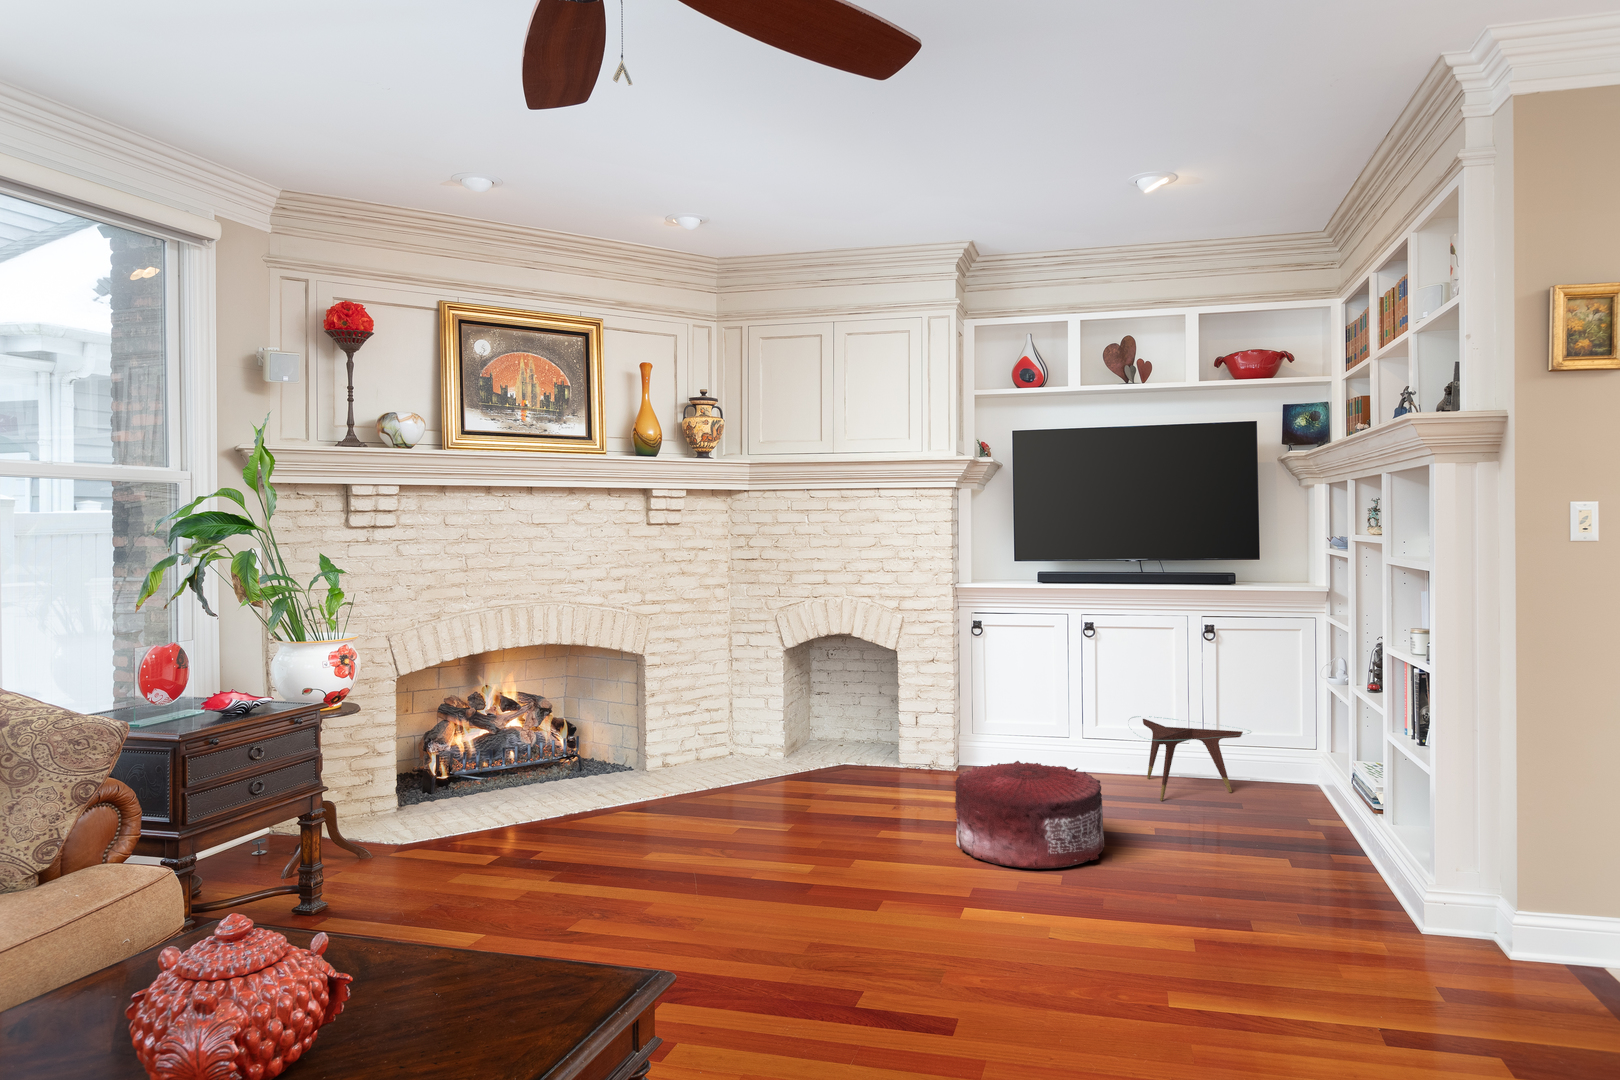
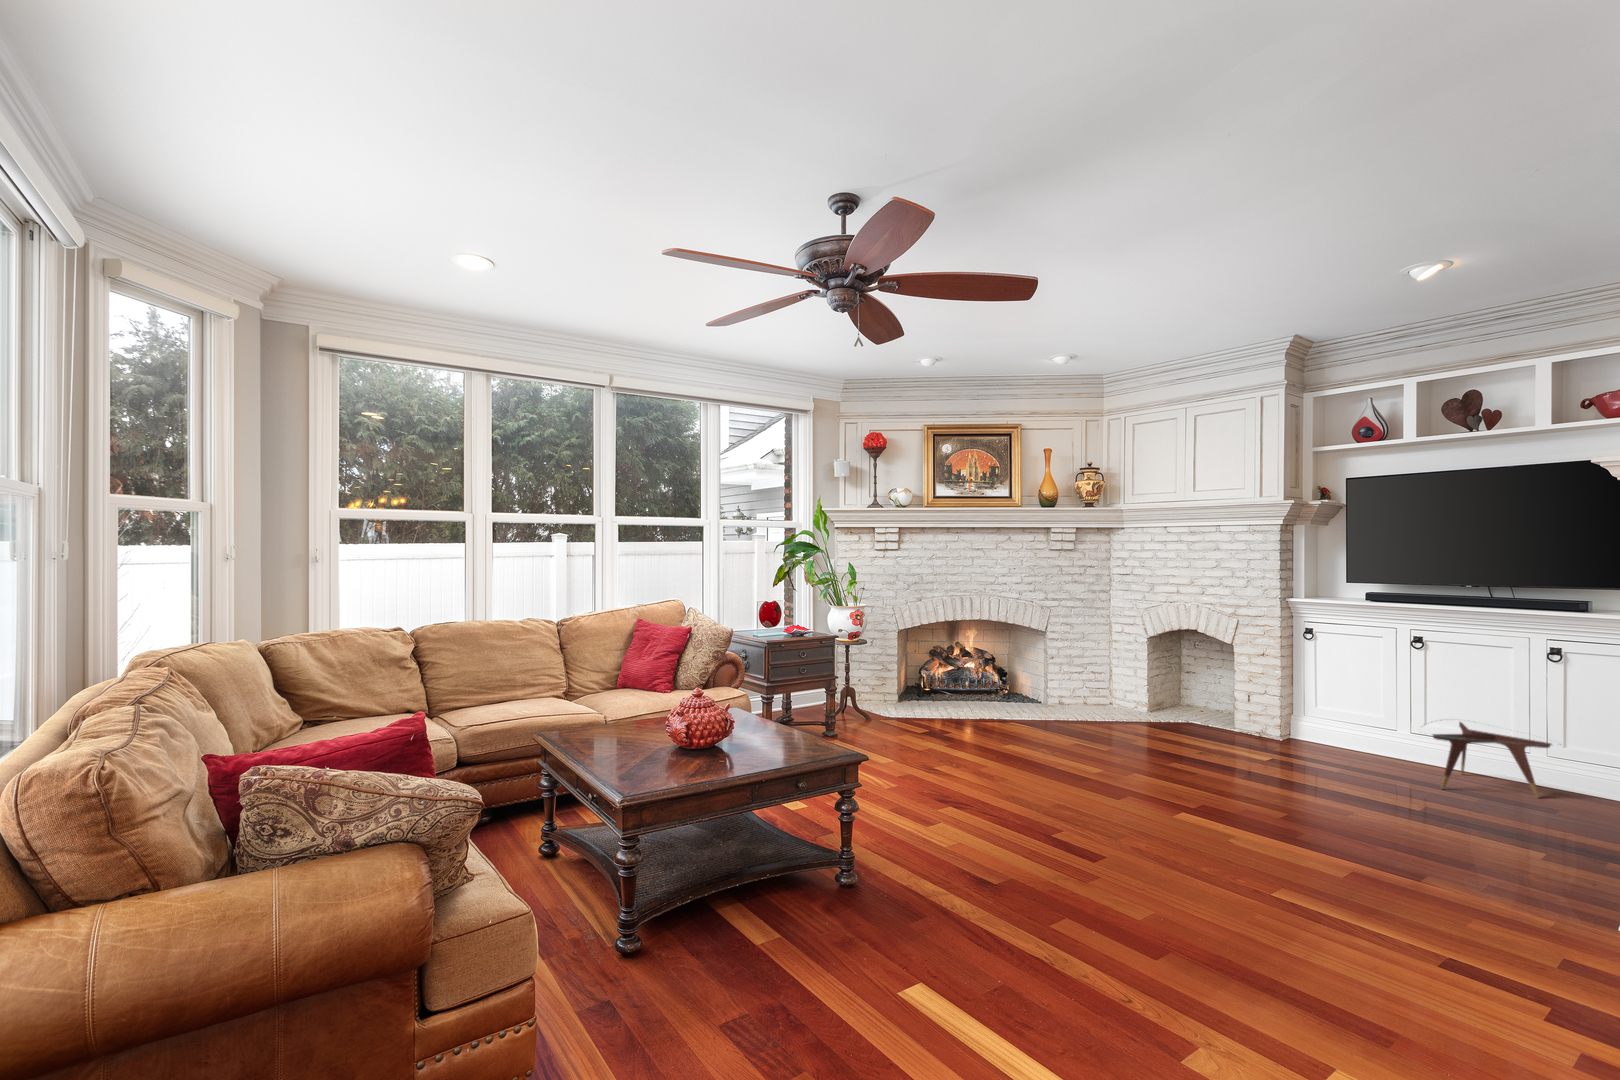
pouf: present [955,761,1104,869] -> none [1191,725,1319,804]

